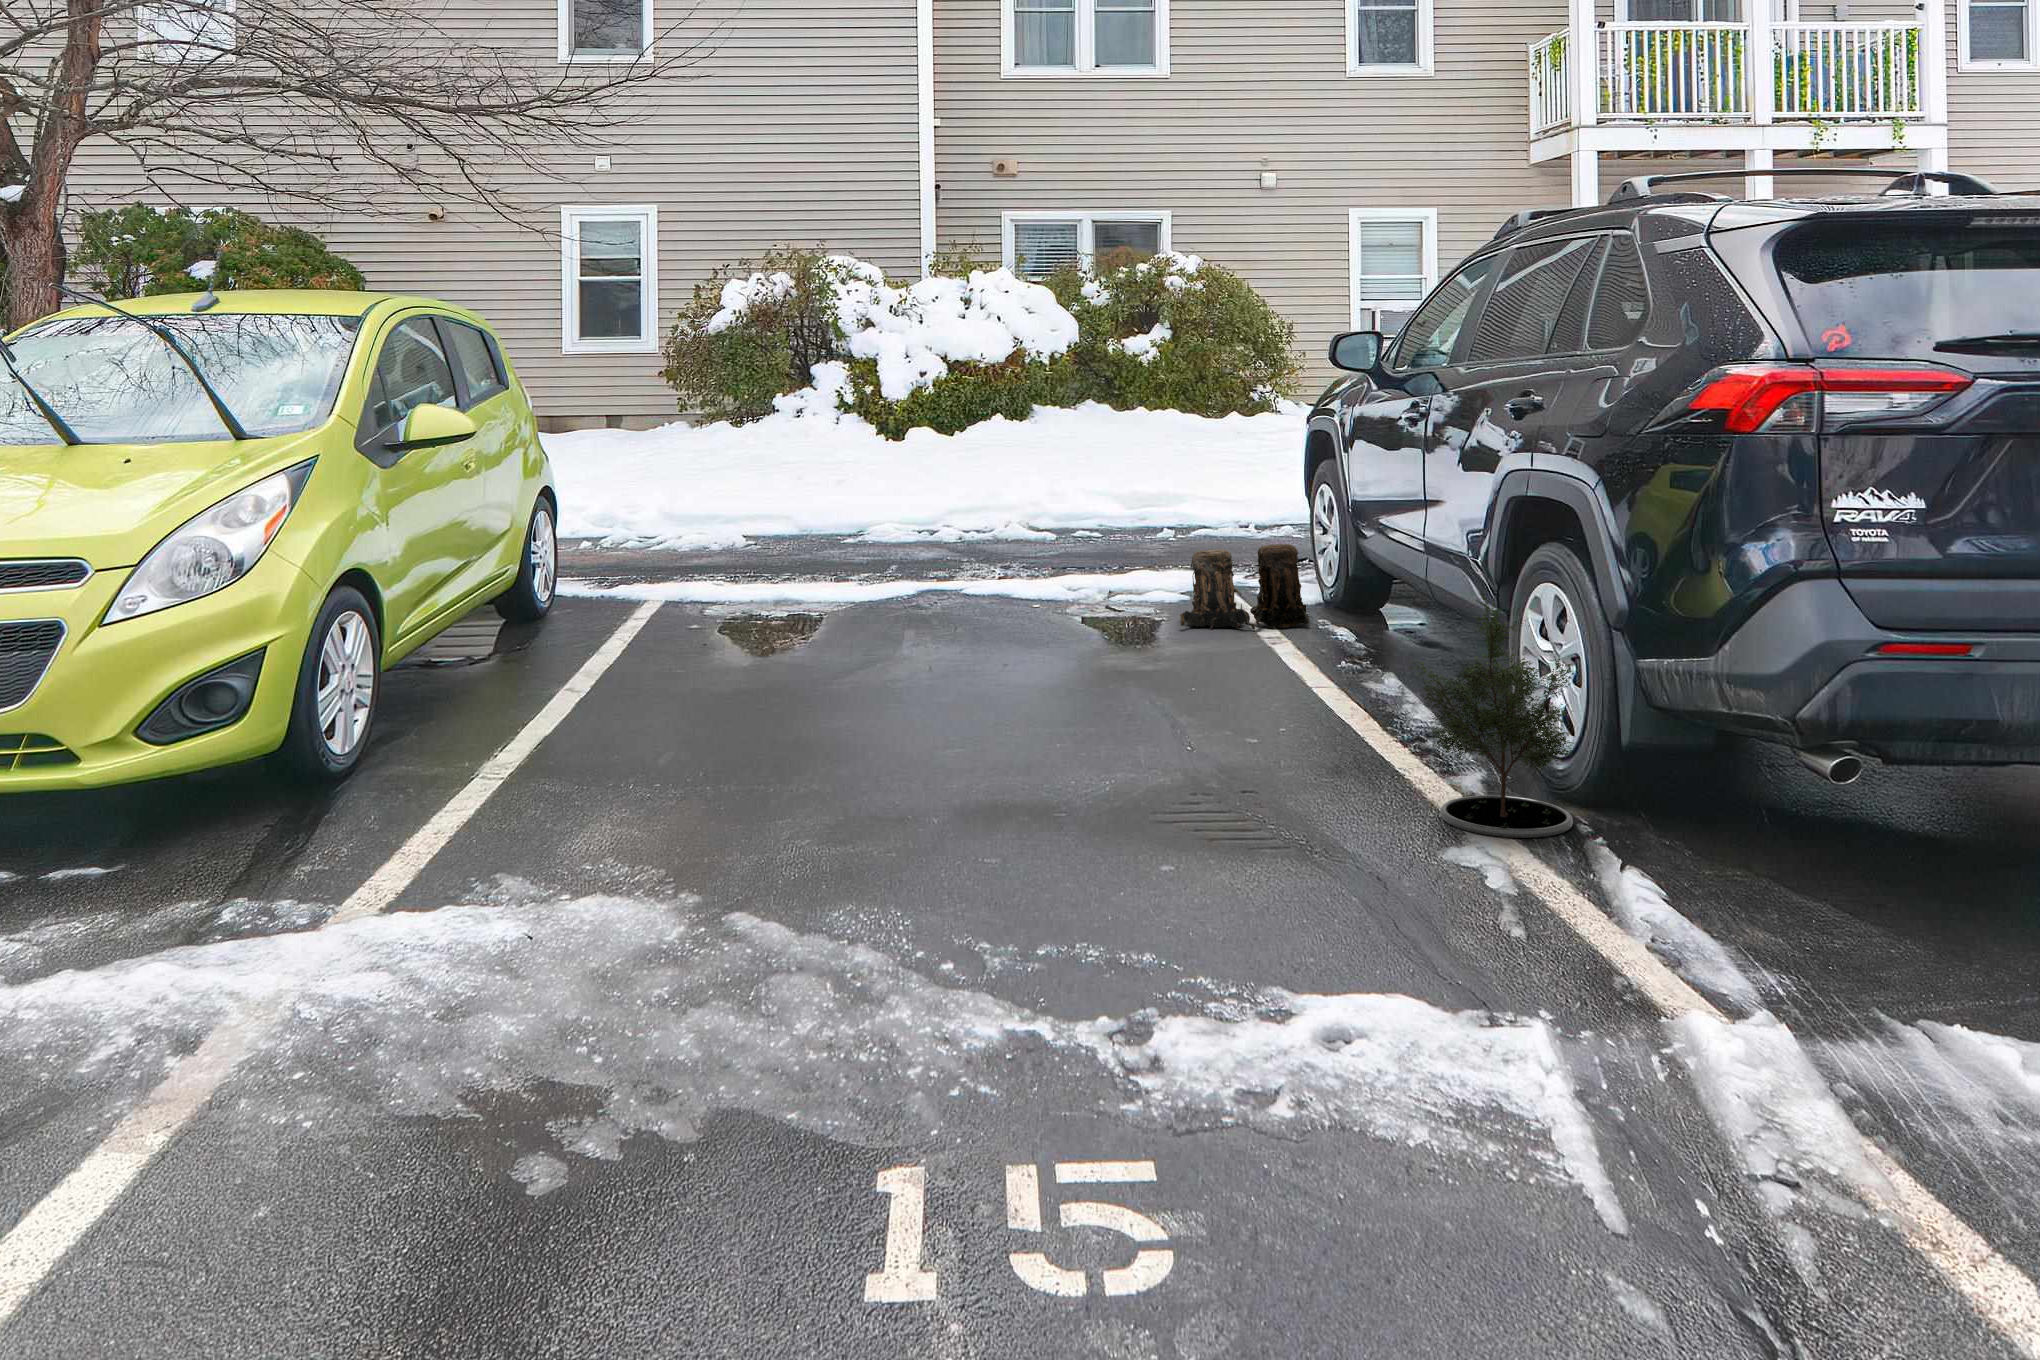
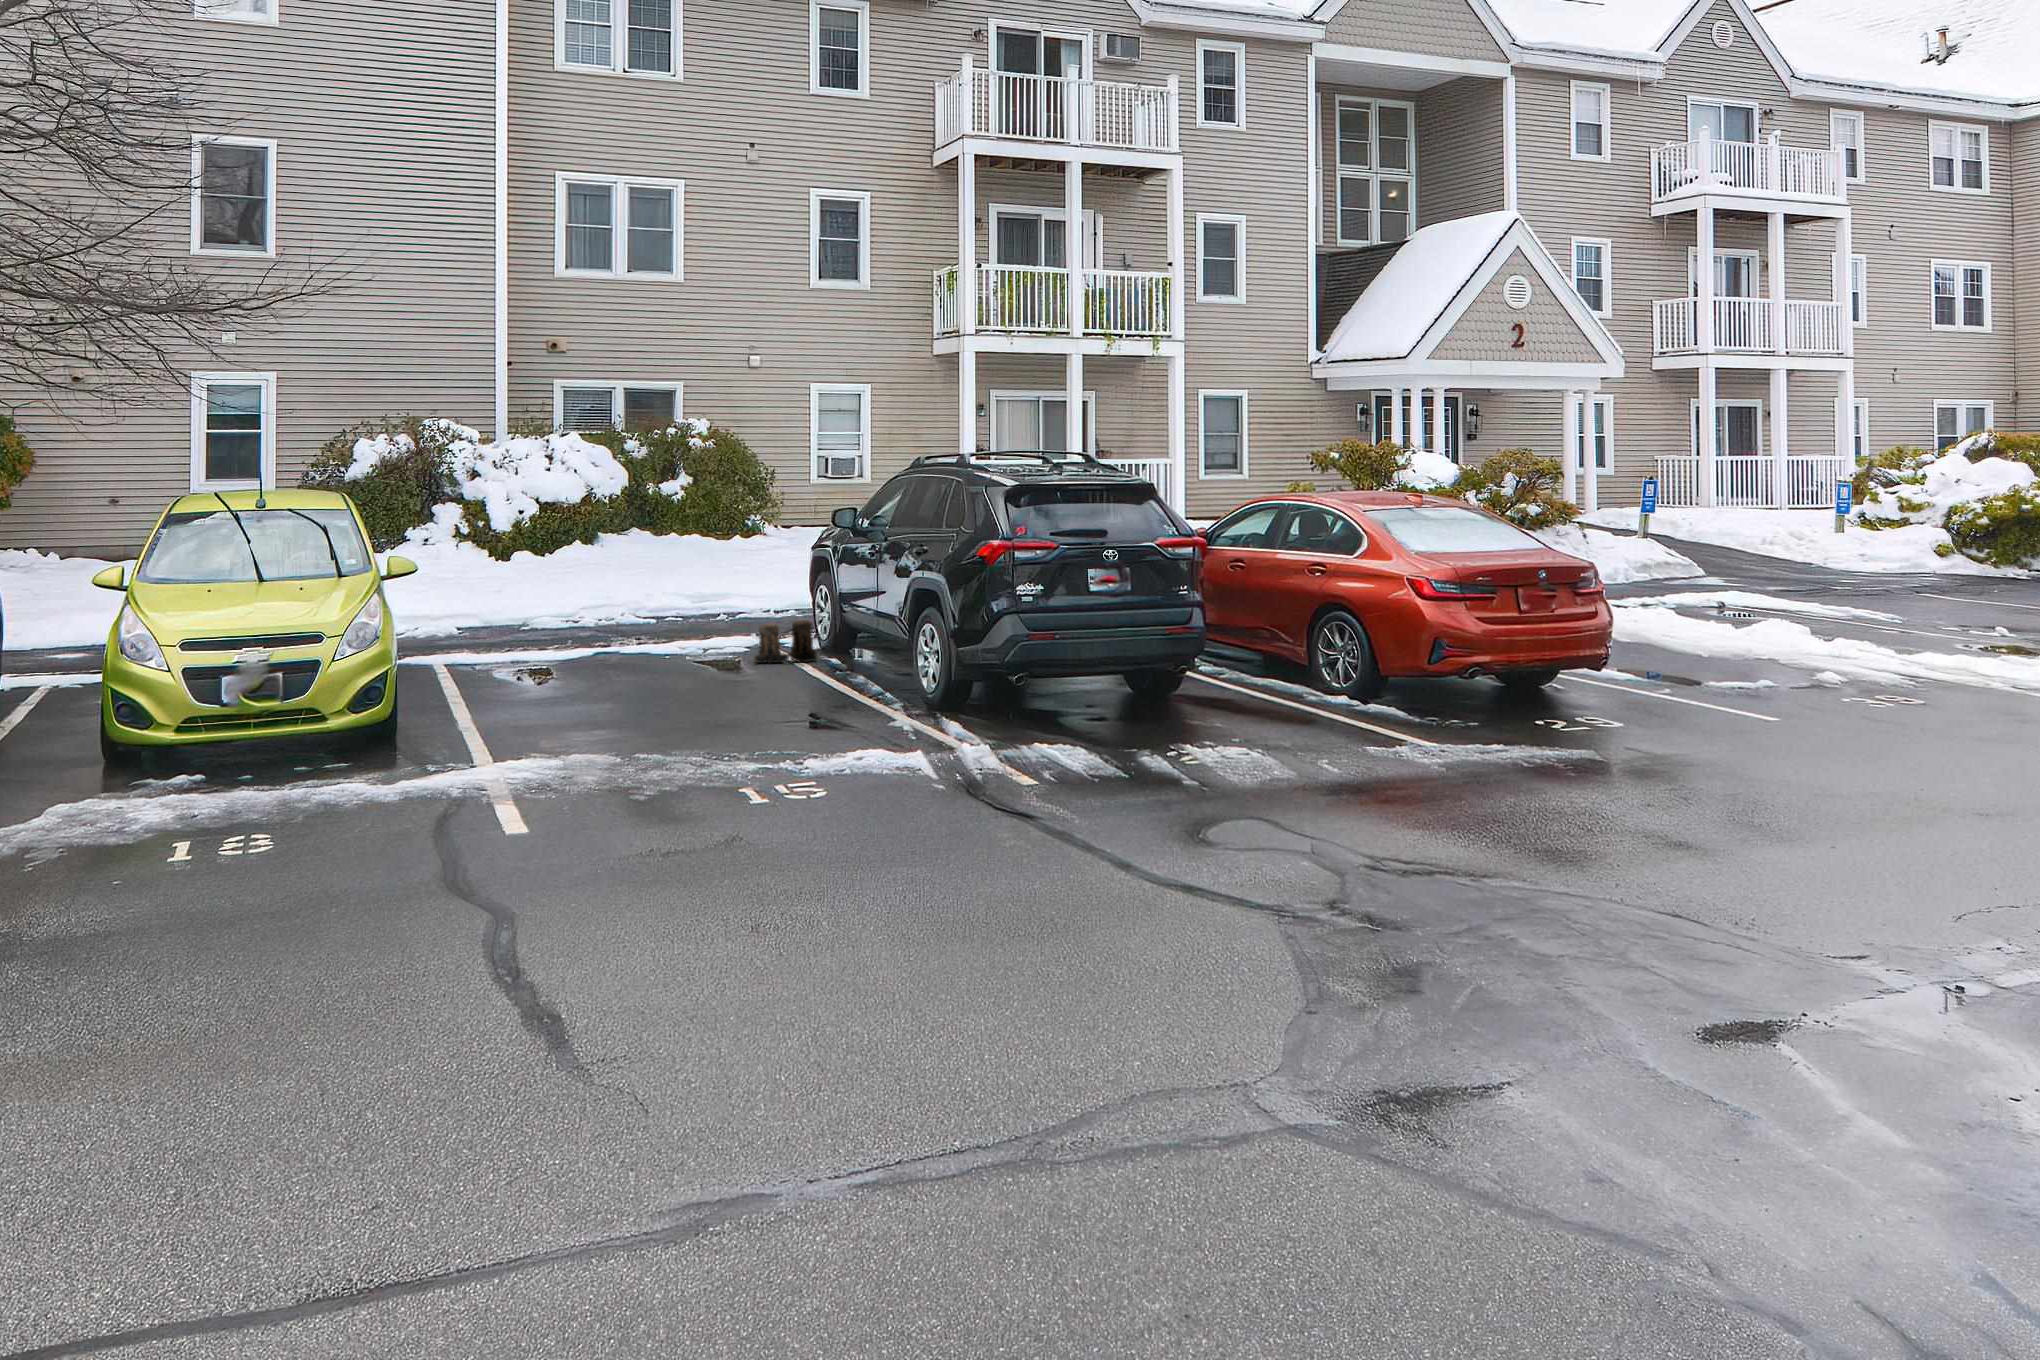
potted tree: present [1409,593,1574,838] -> none [878,631,934,717]

